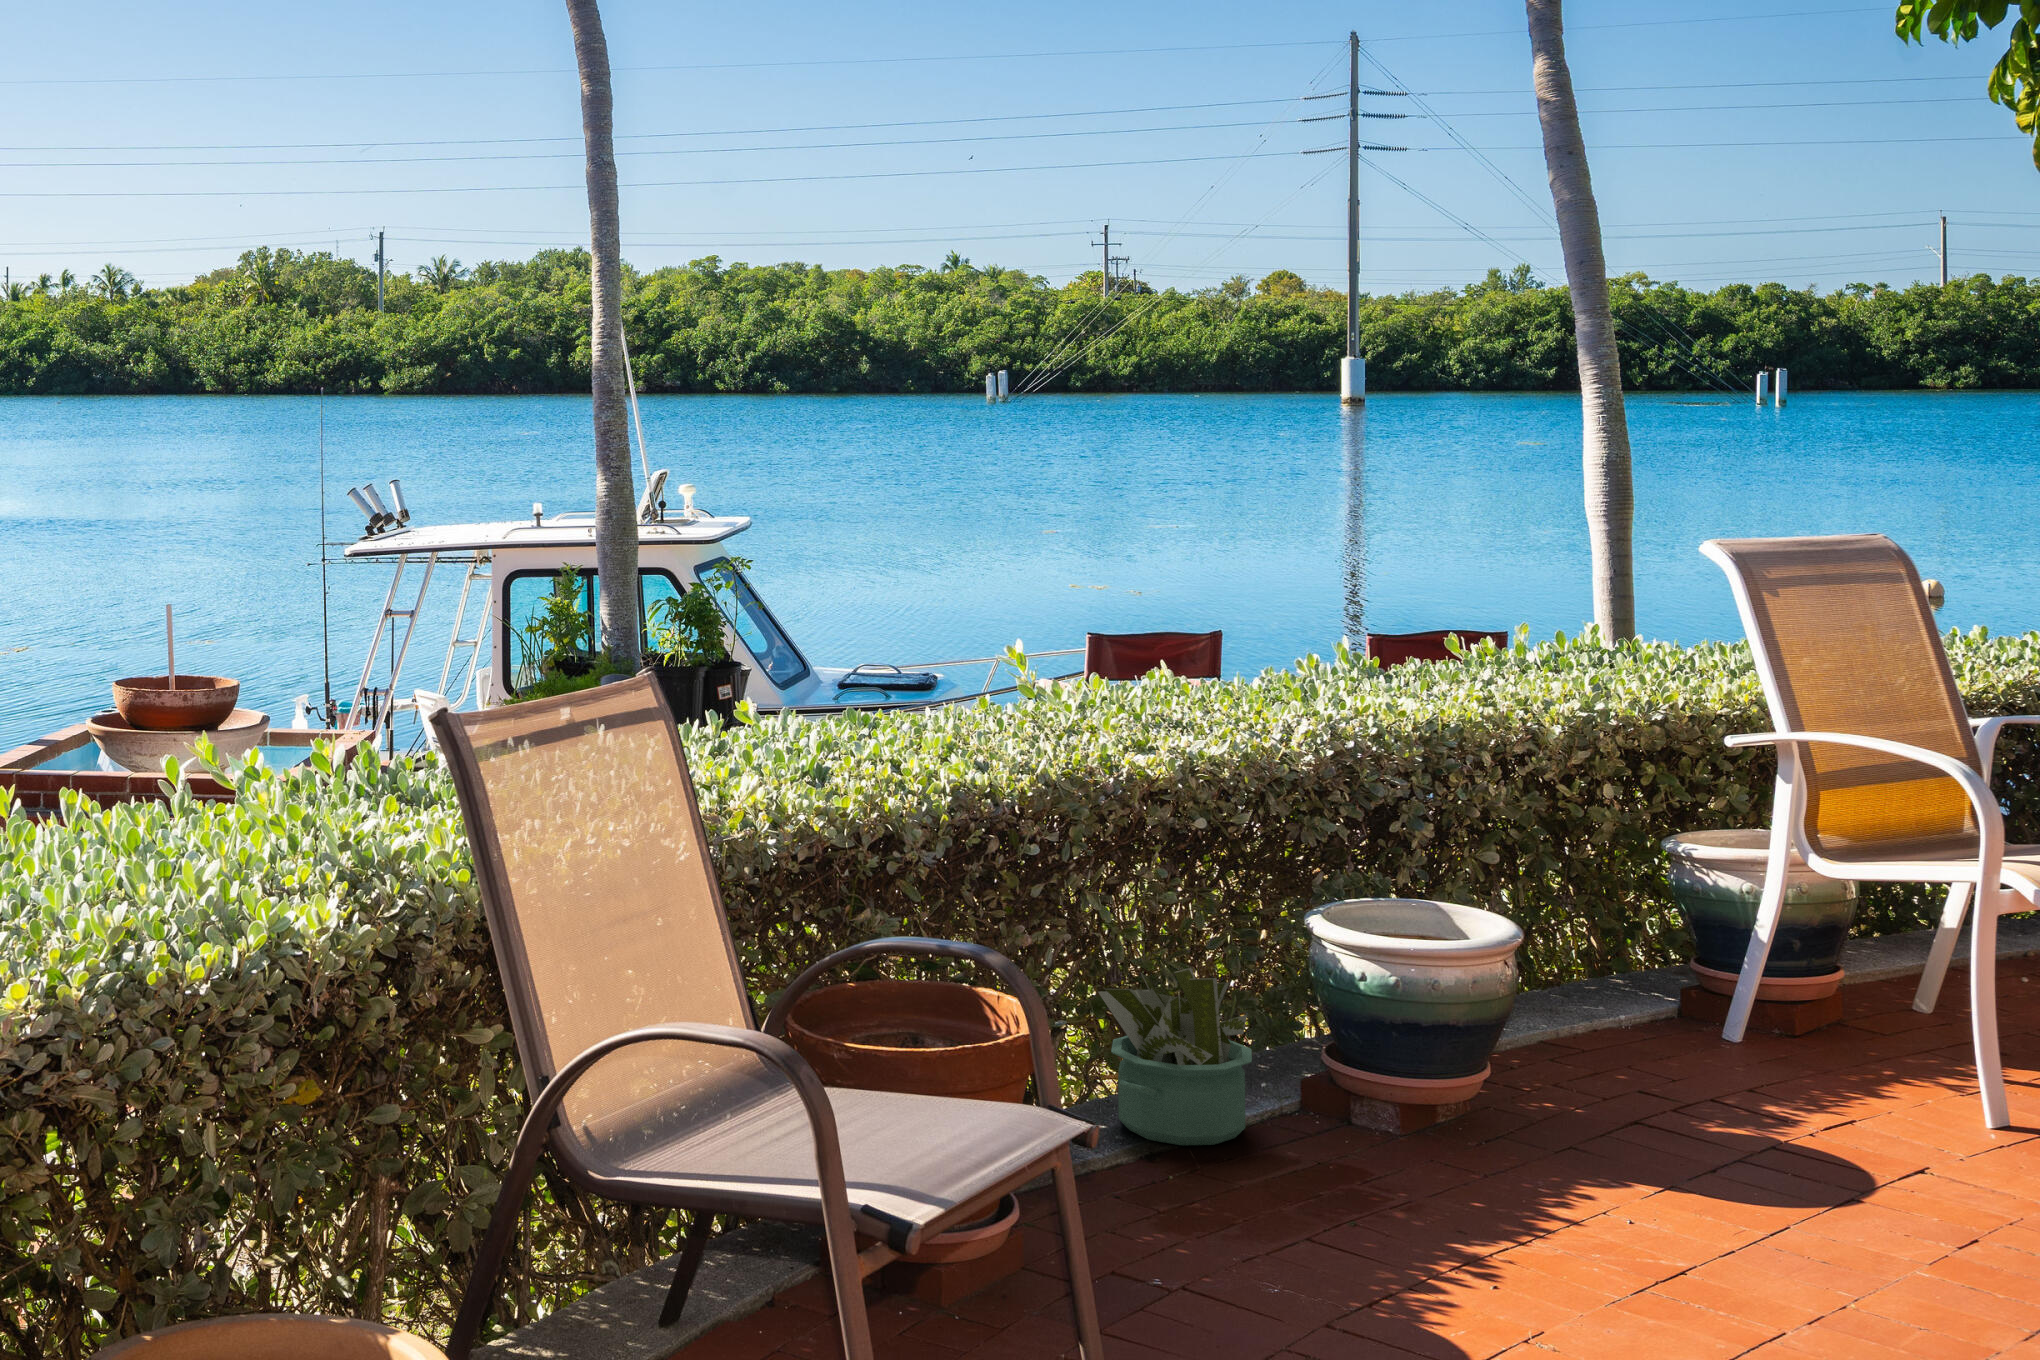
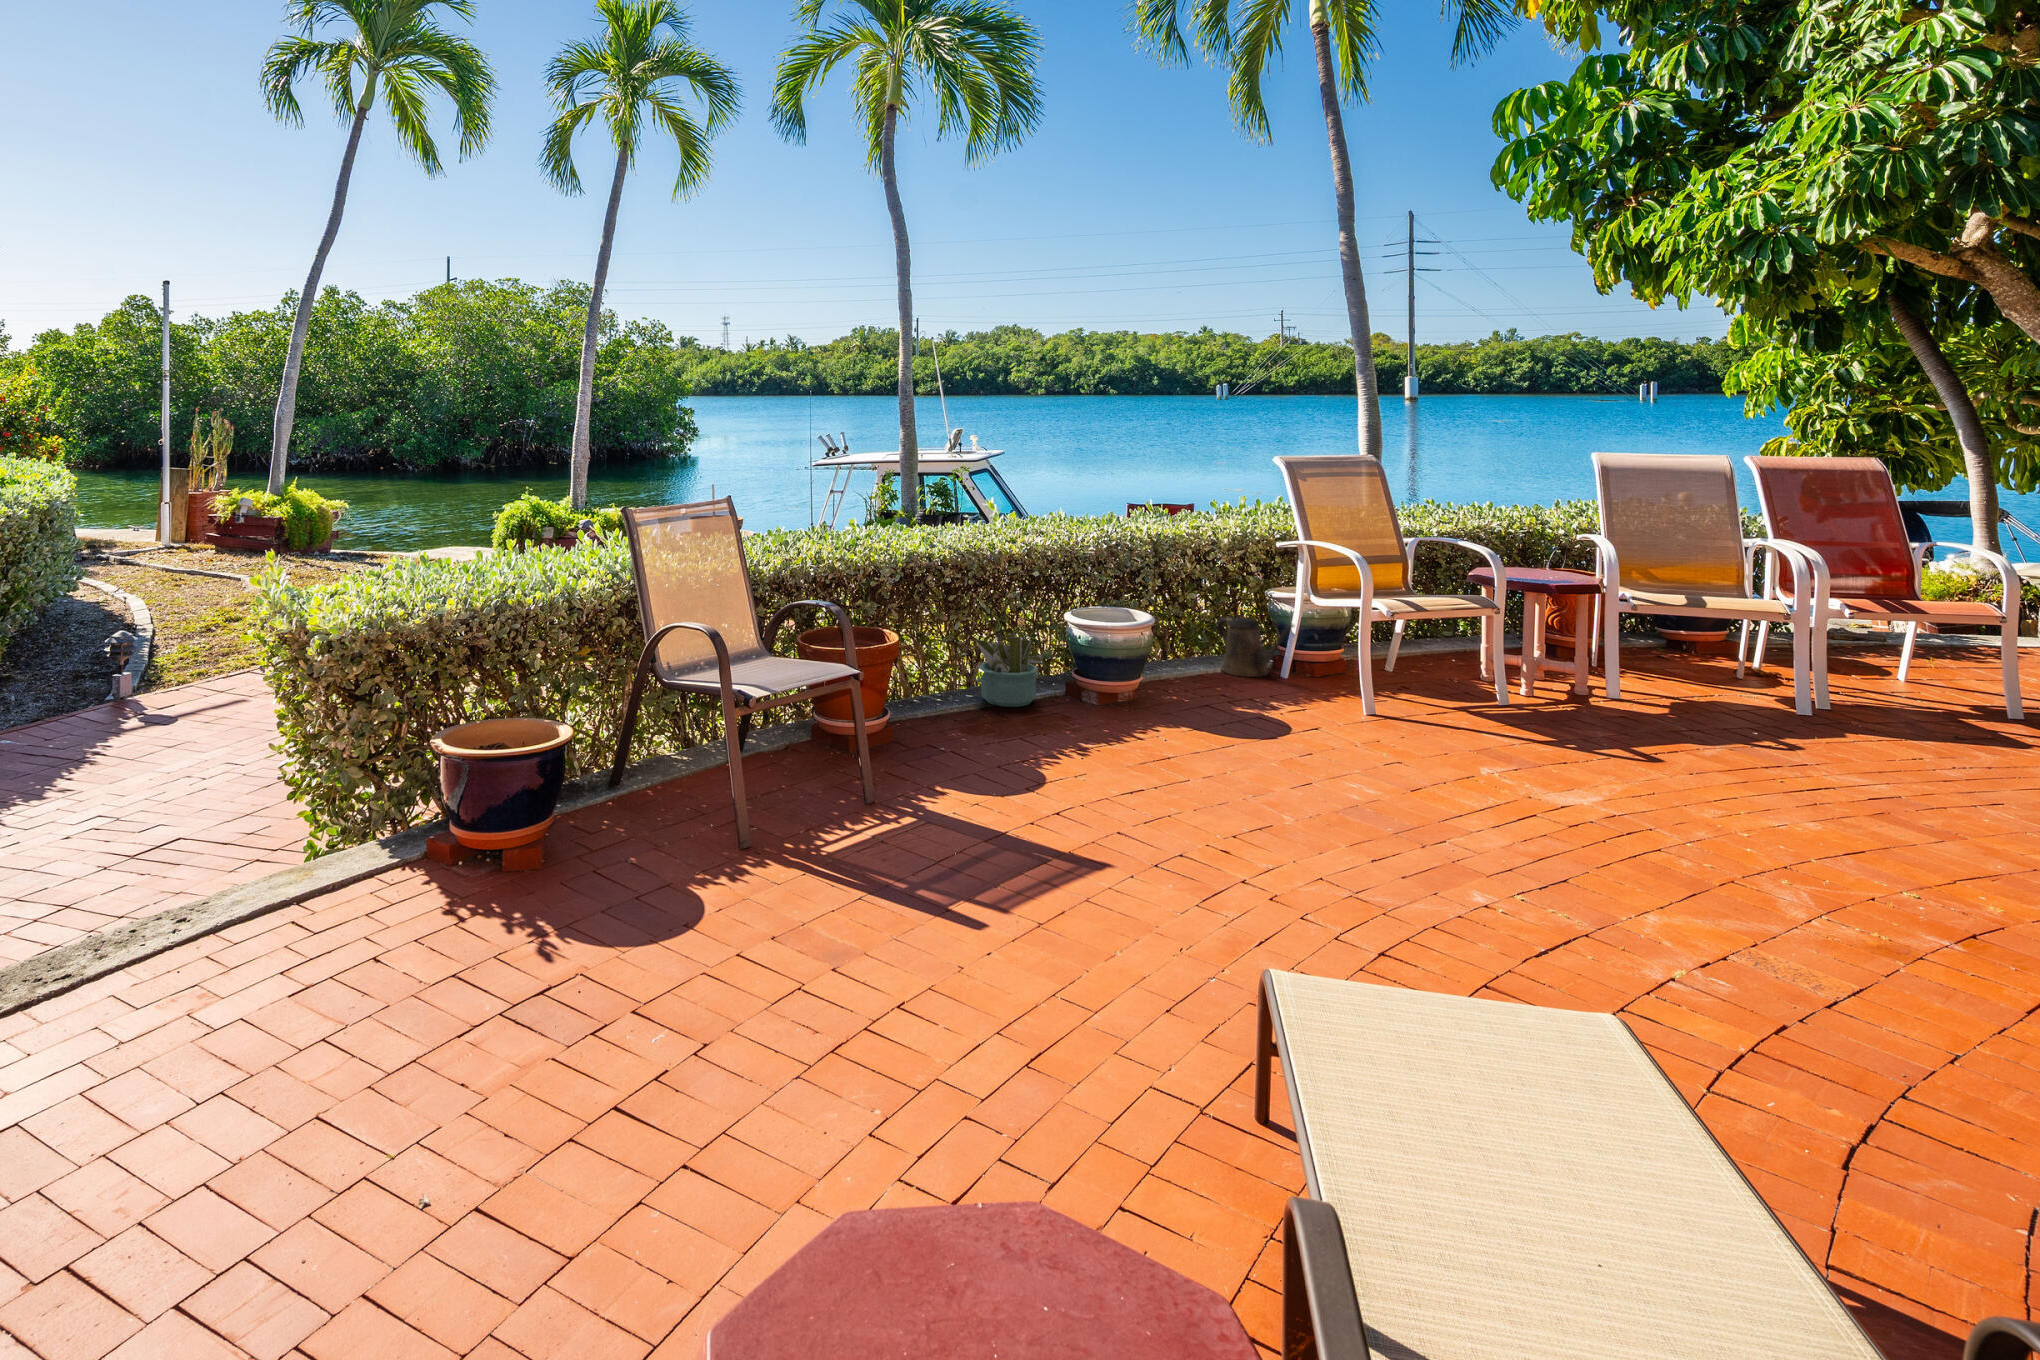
watering can: none [1552,902,1768,1037] -> present [1216,618,1293,677]

